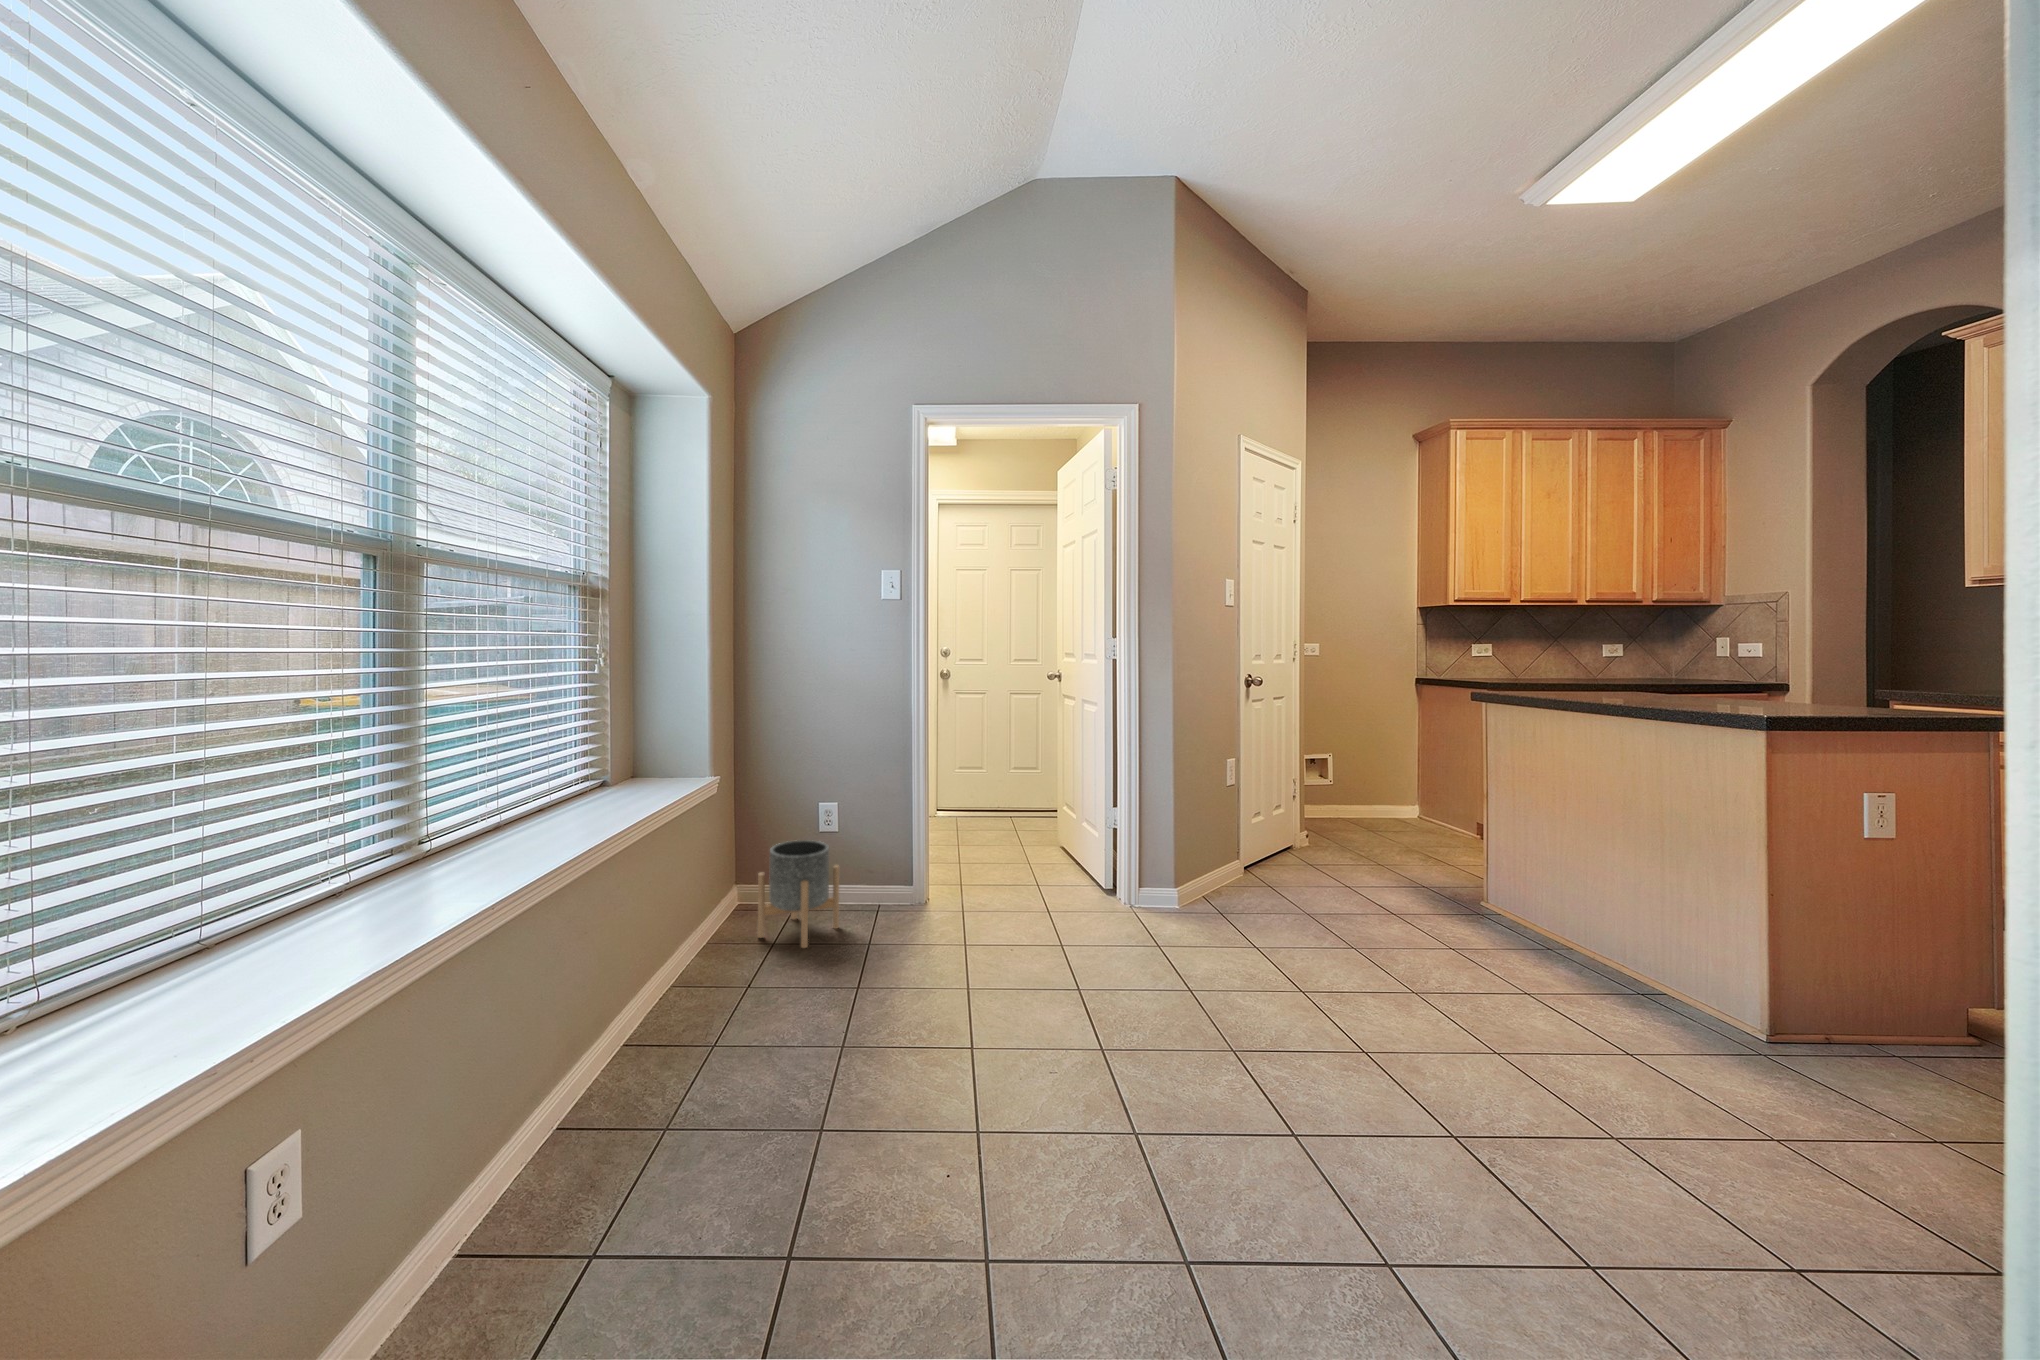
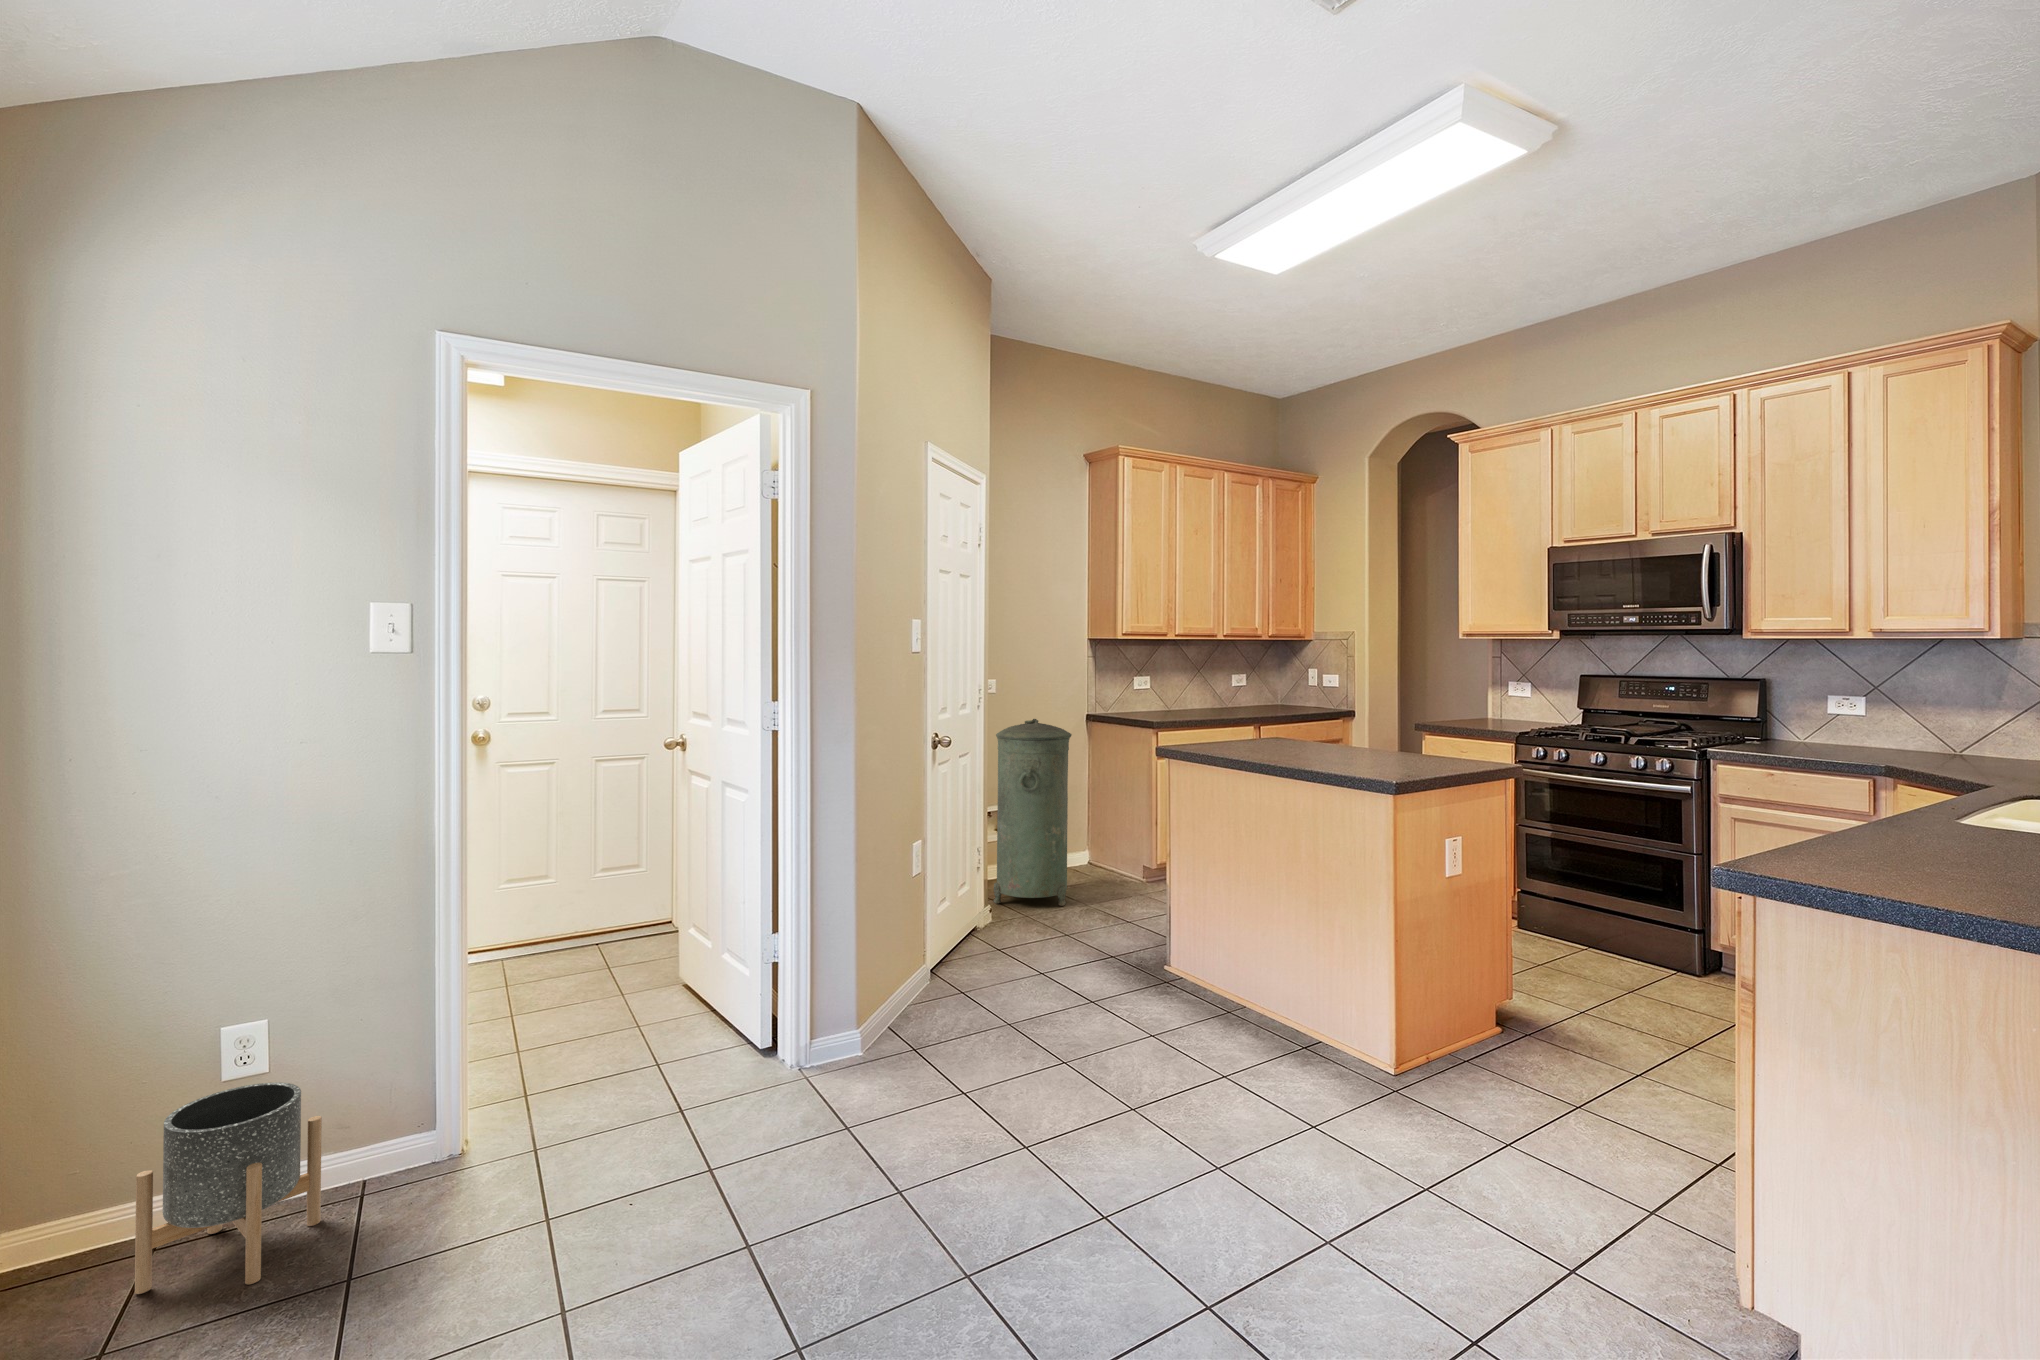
trash can: none [1315,673,1394,841] -> present [993,719,1072,906]

